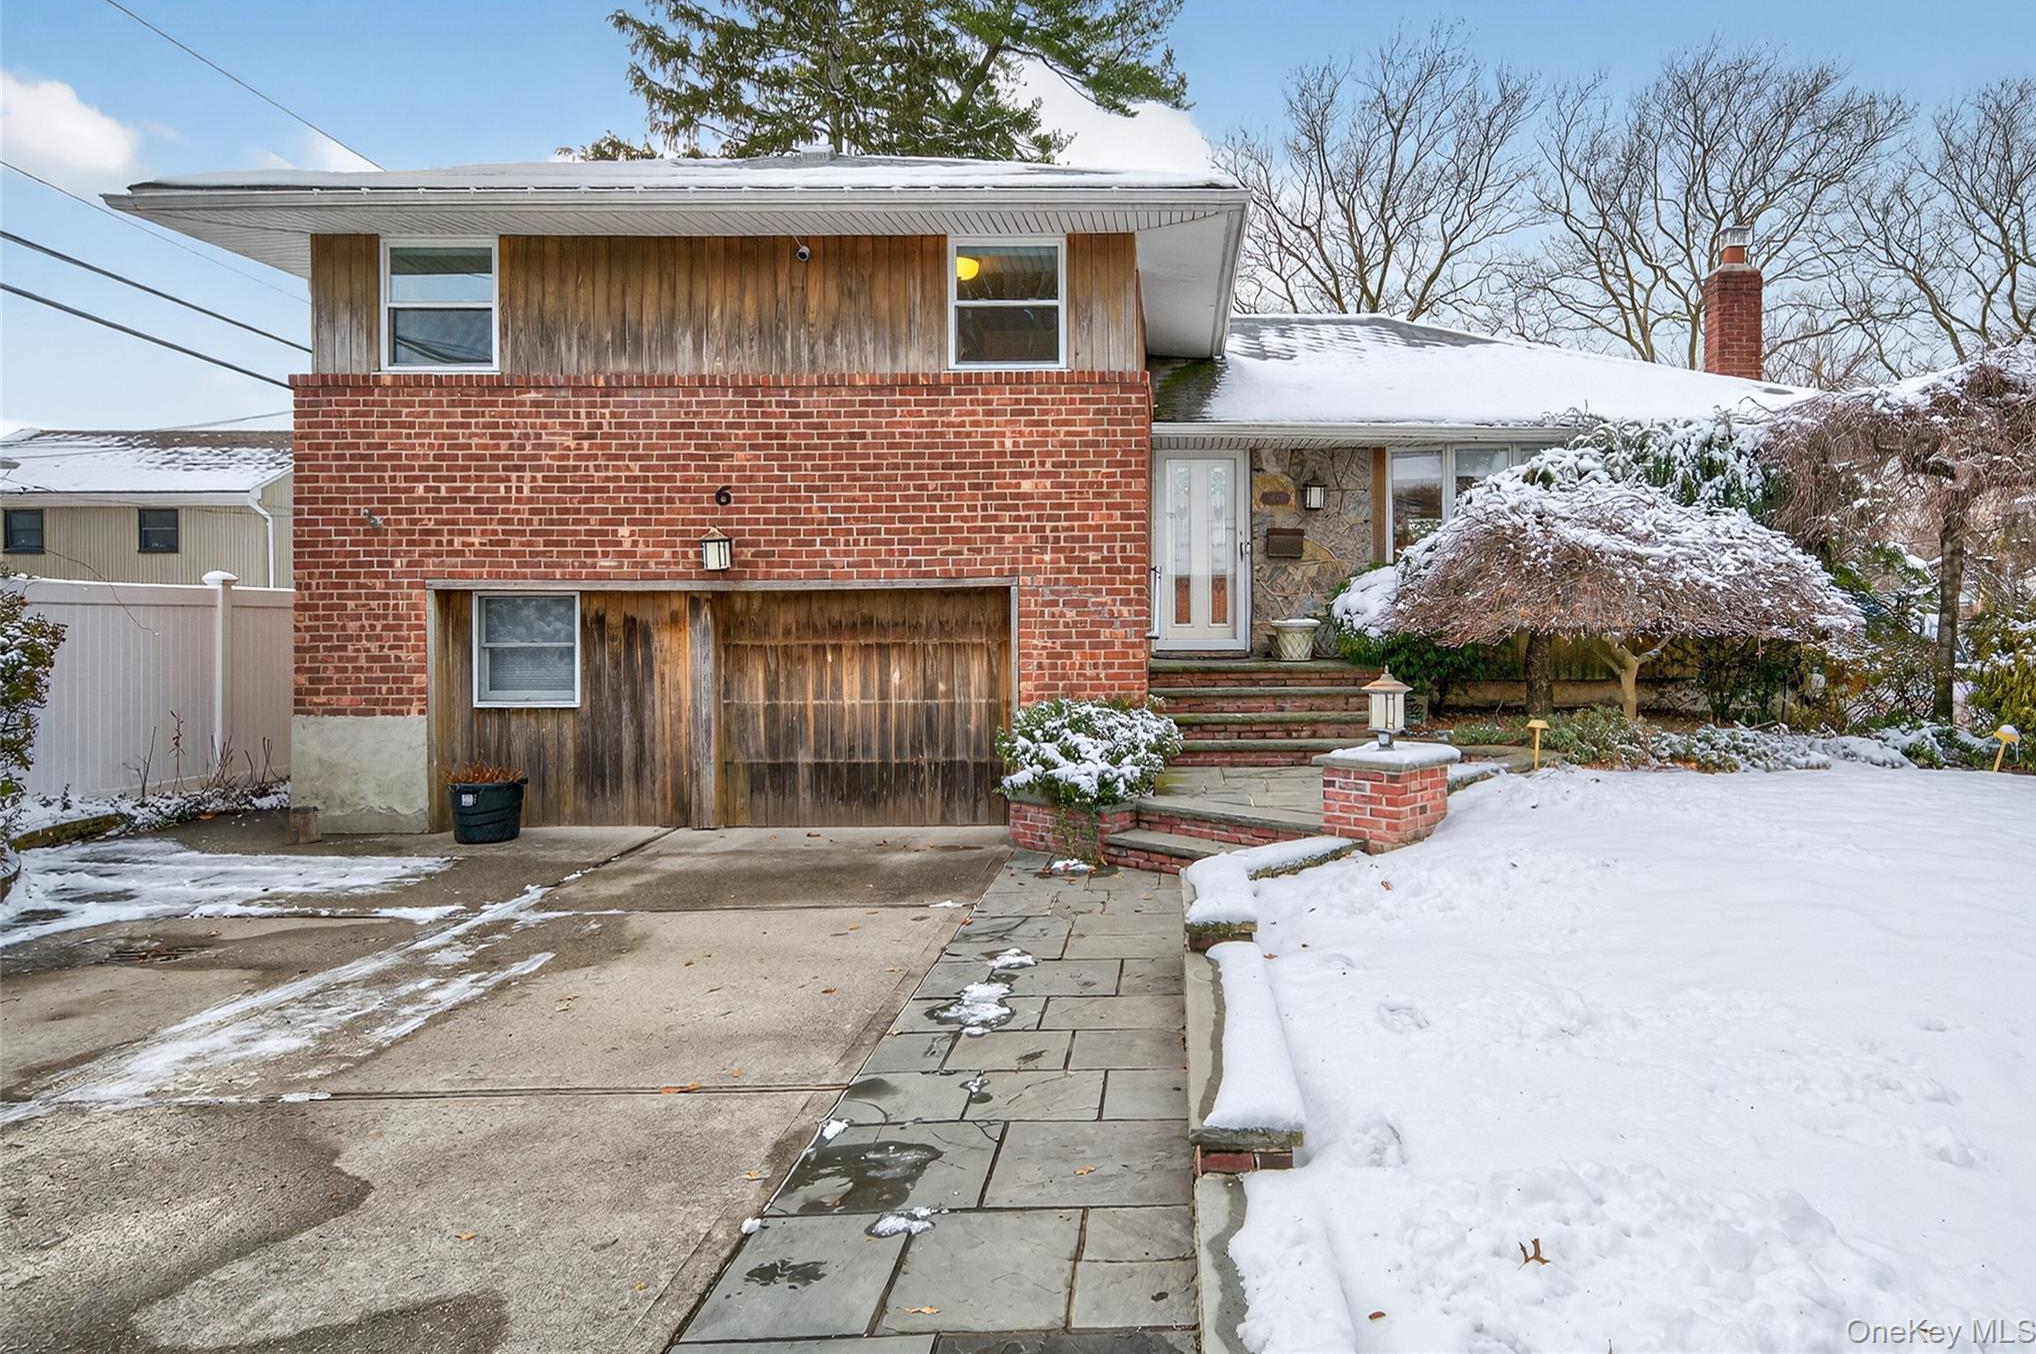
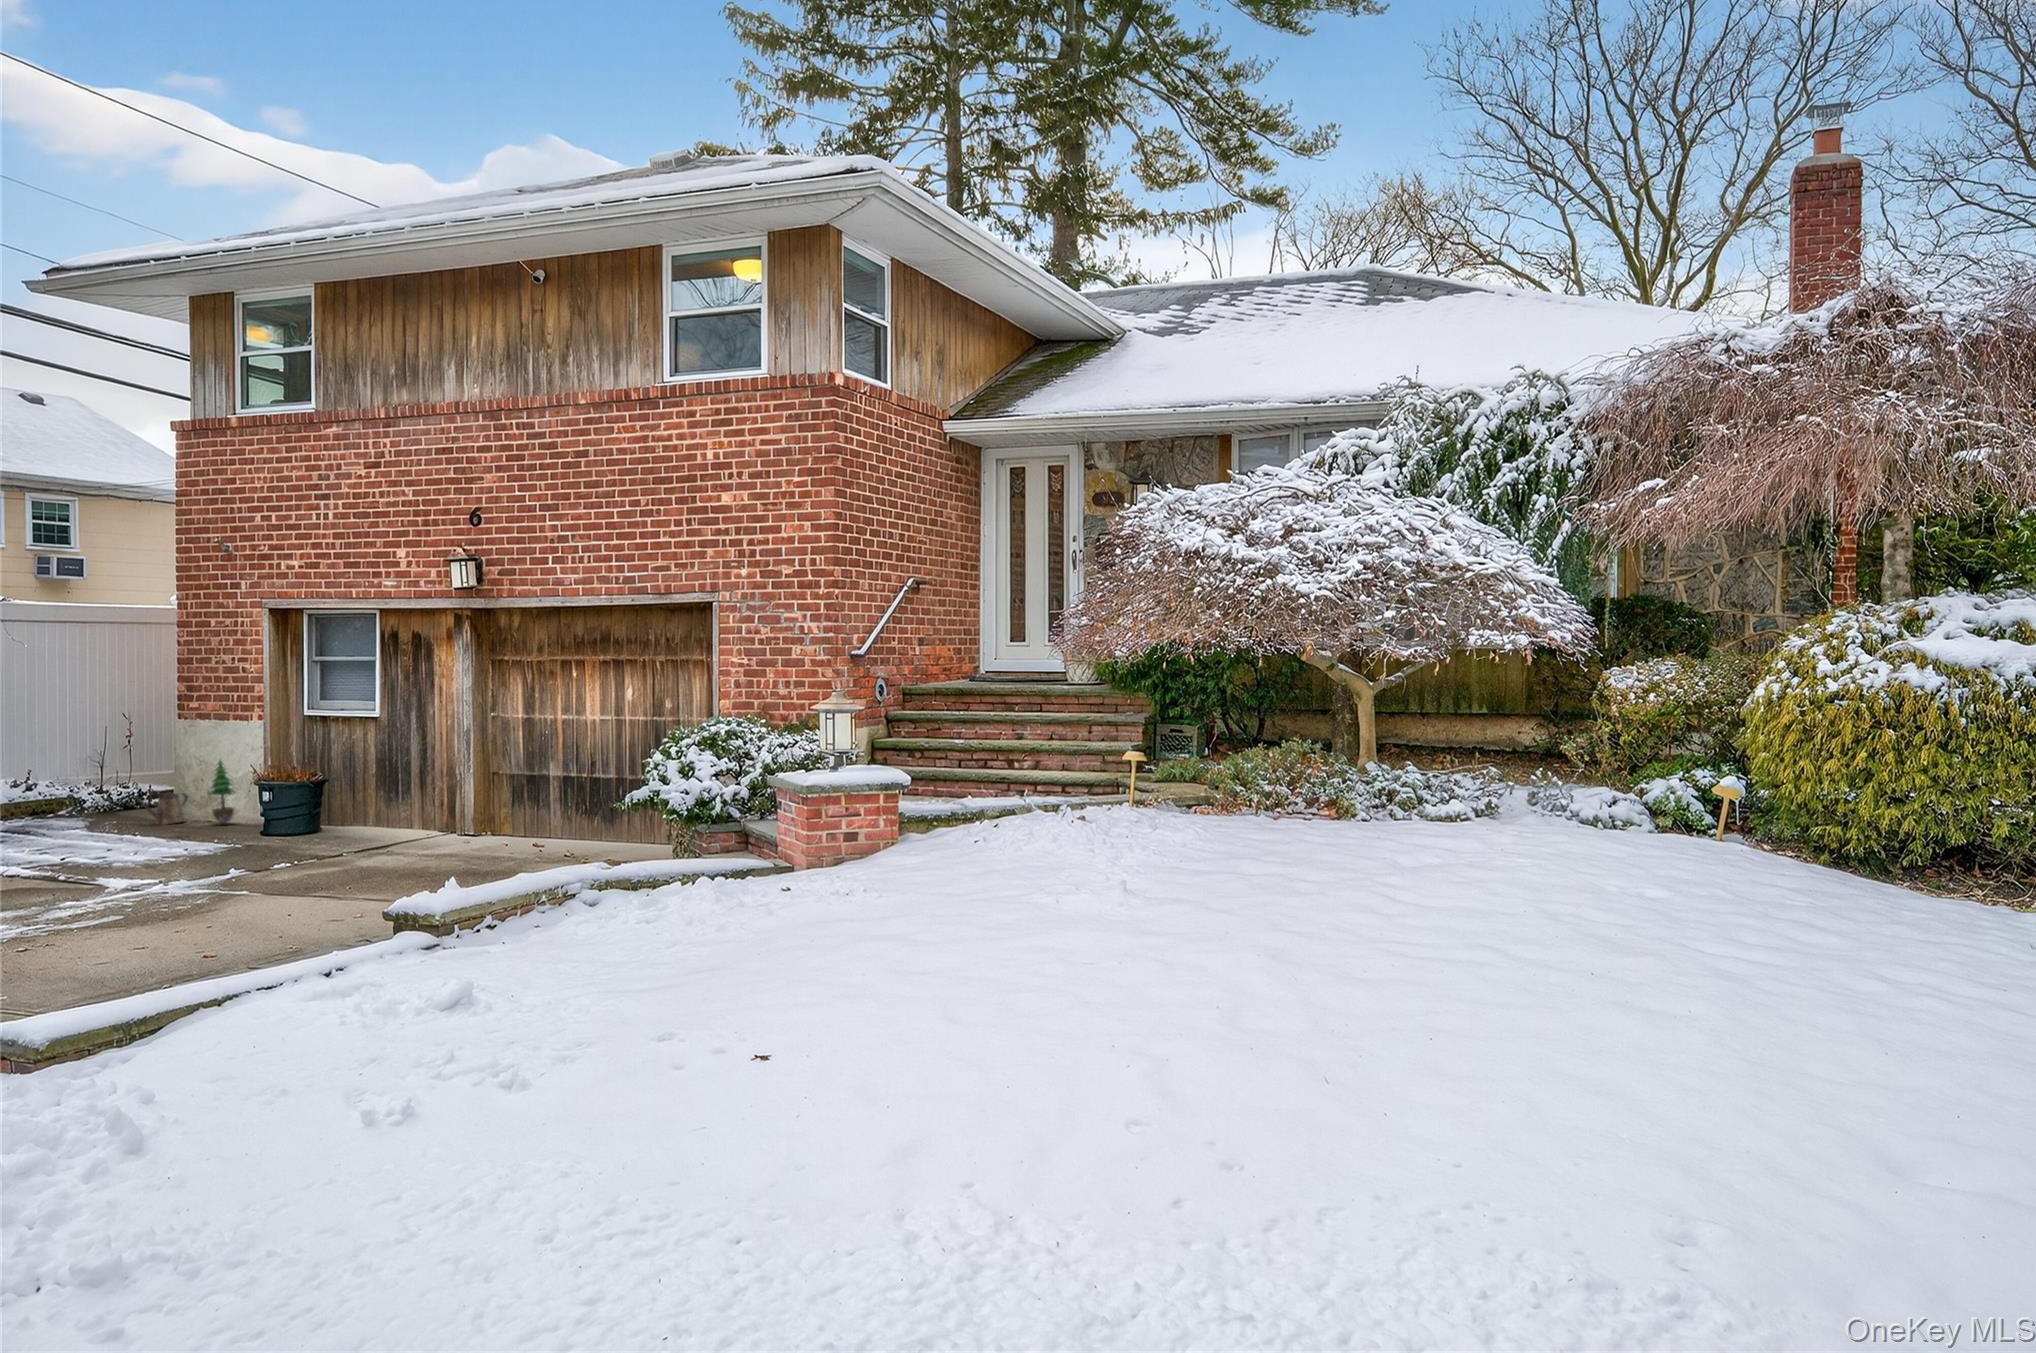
potted tree: none [362,763,395,840] -> present [210,760,235,824]

